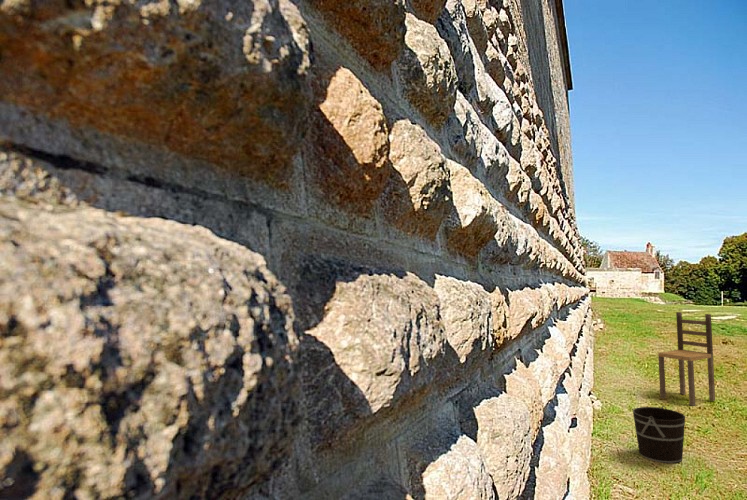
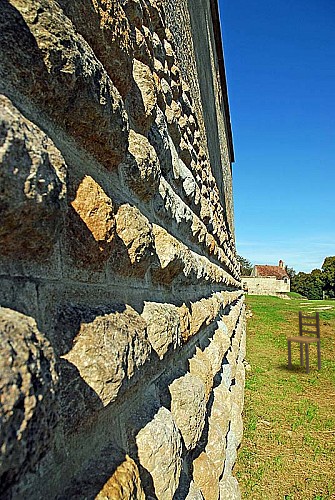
bucket: present [632,406,685,463] -> none [270,375,303,413]

